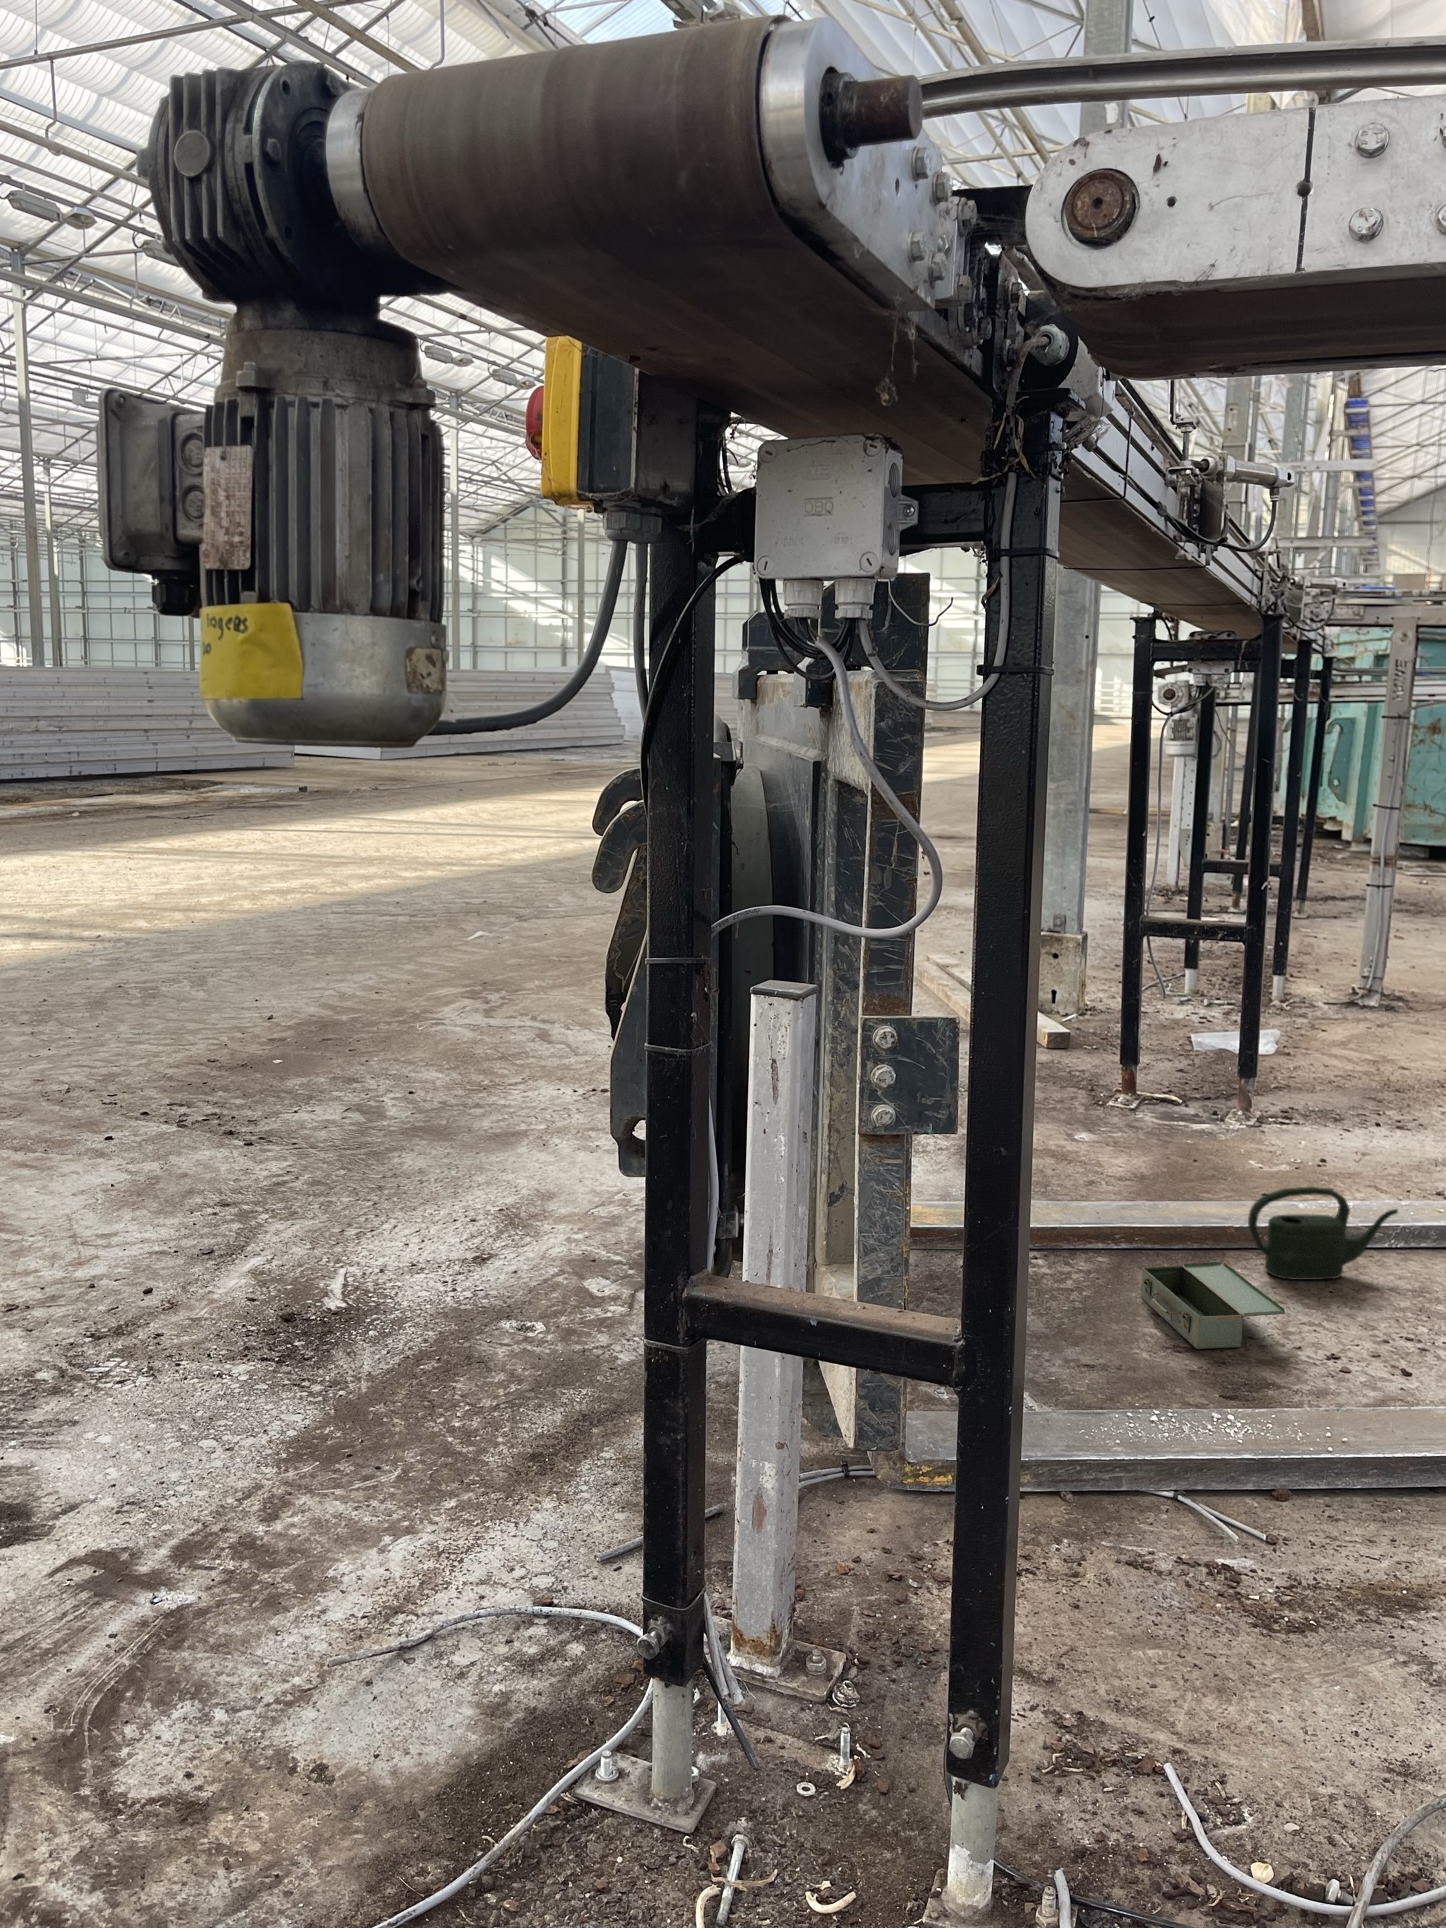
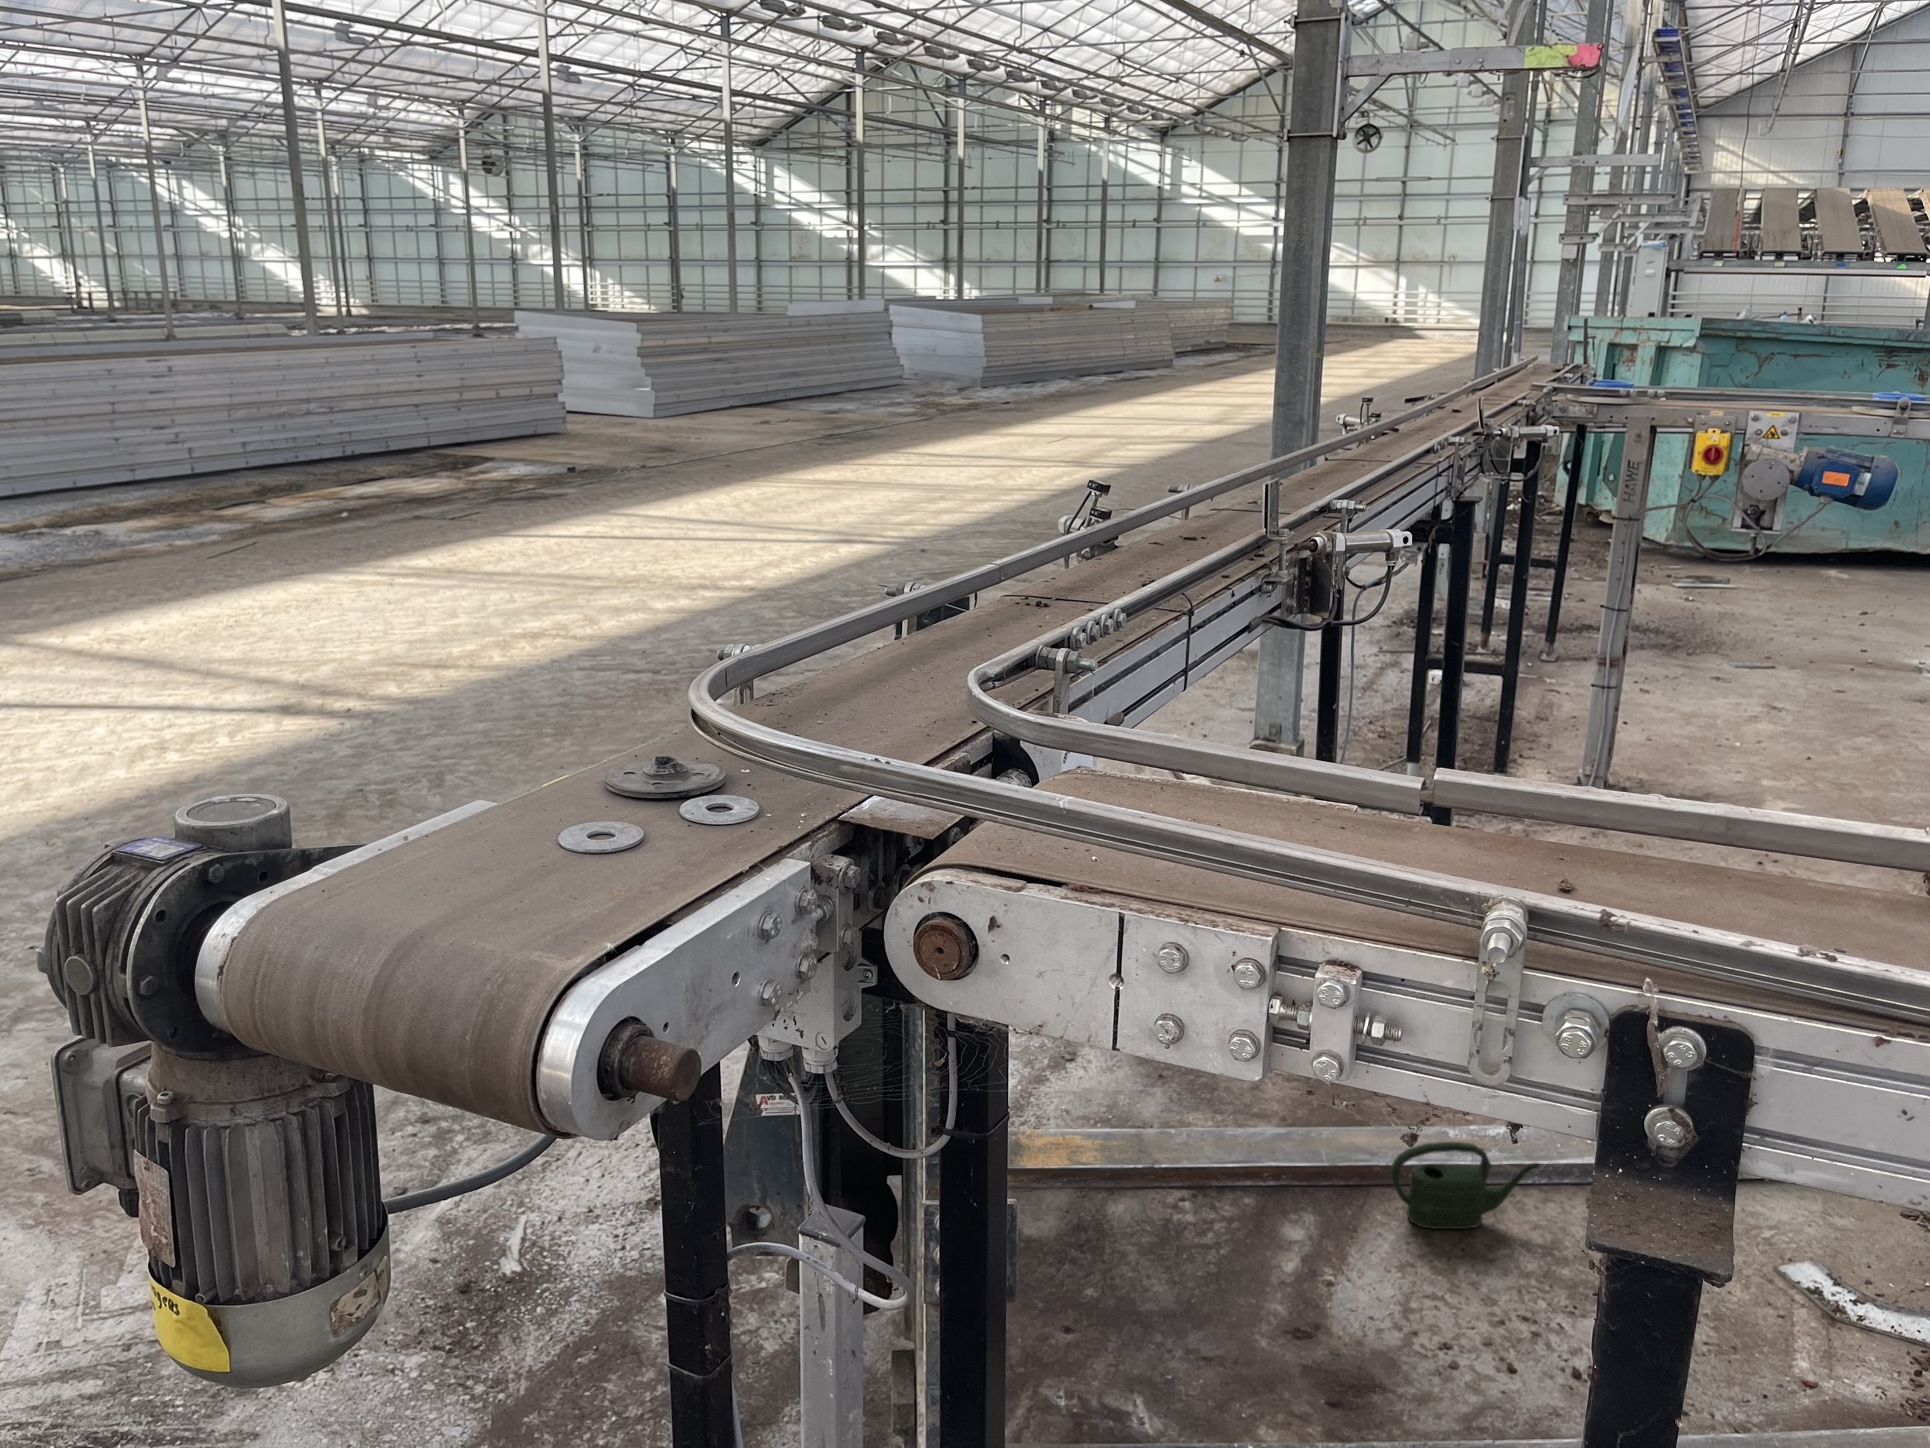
toolbox: present [1141,1262,1285,1349] -> none [1278,1221,1404,1329]

